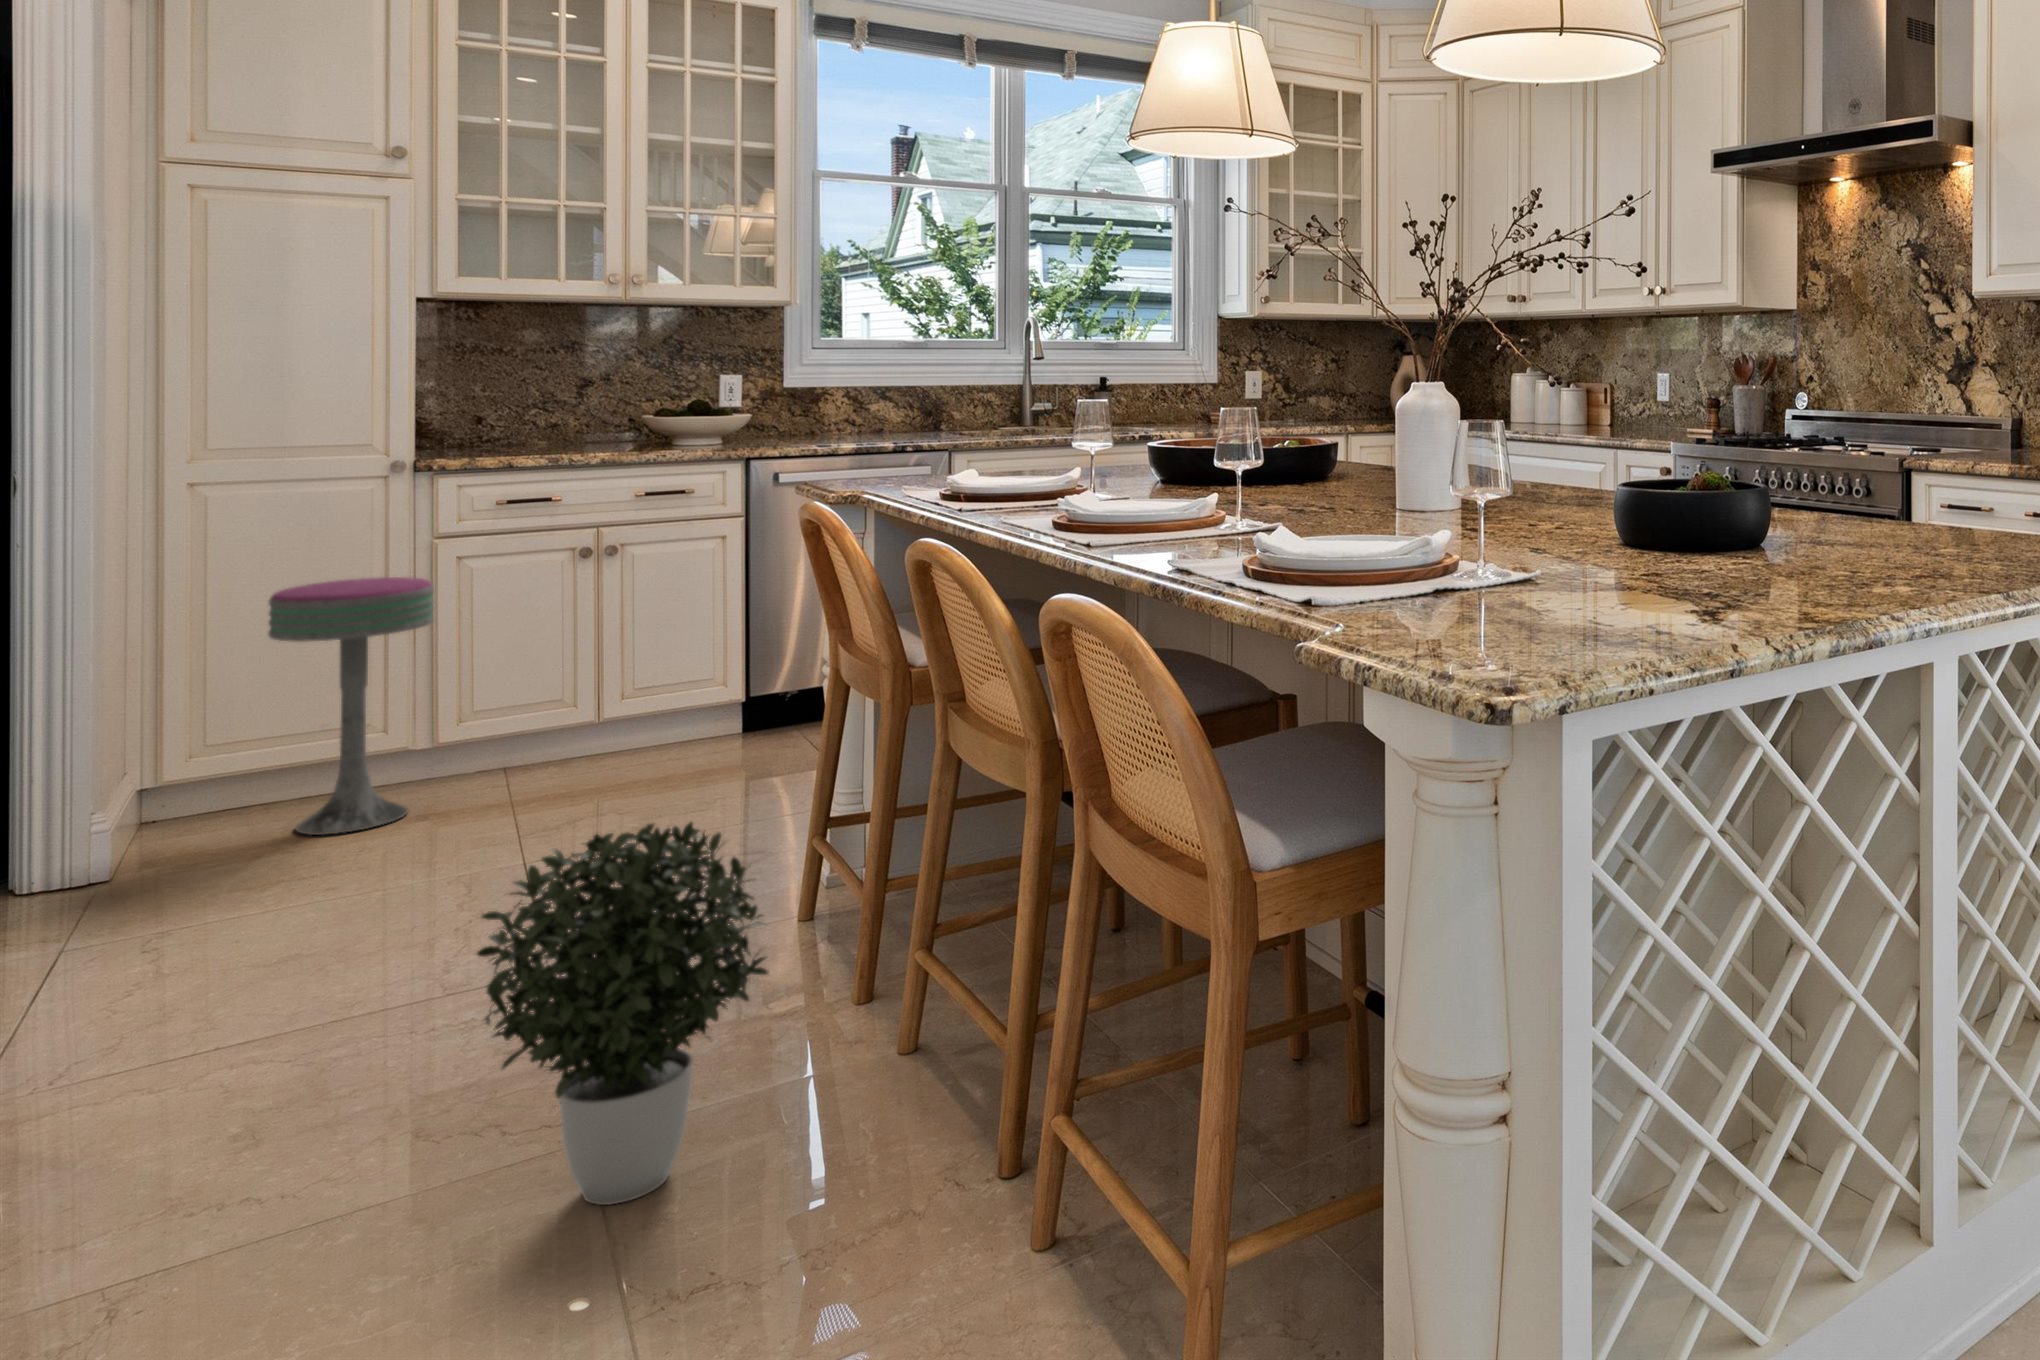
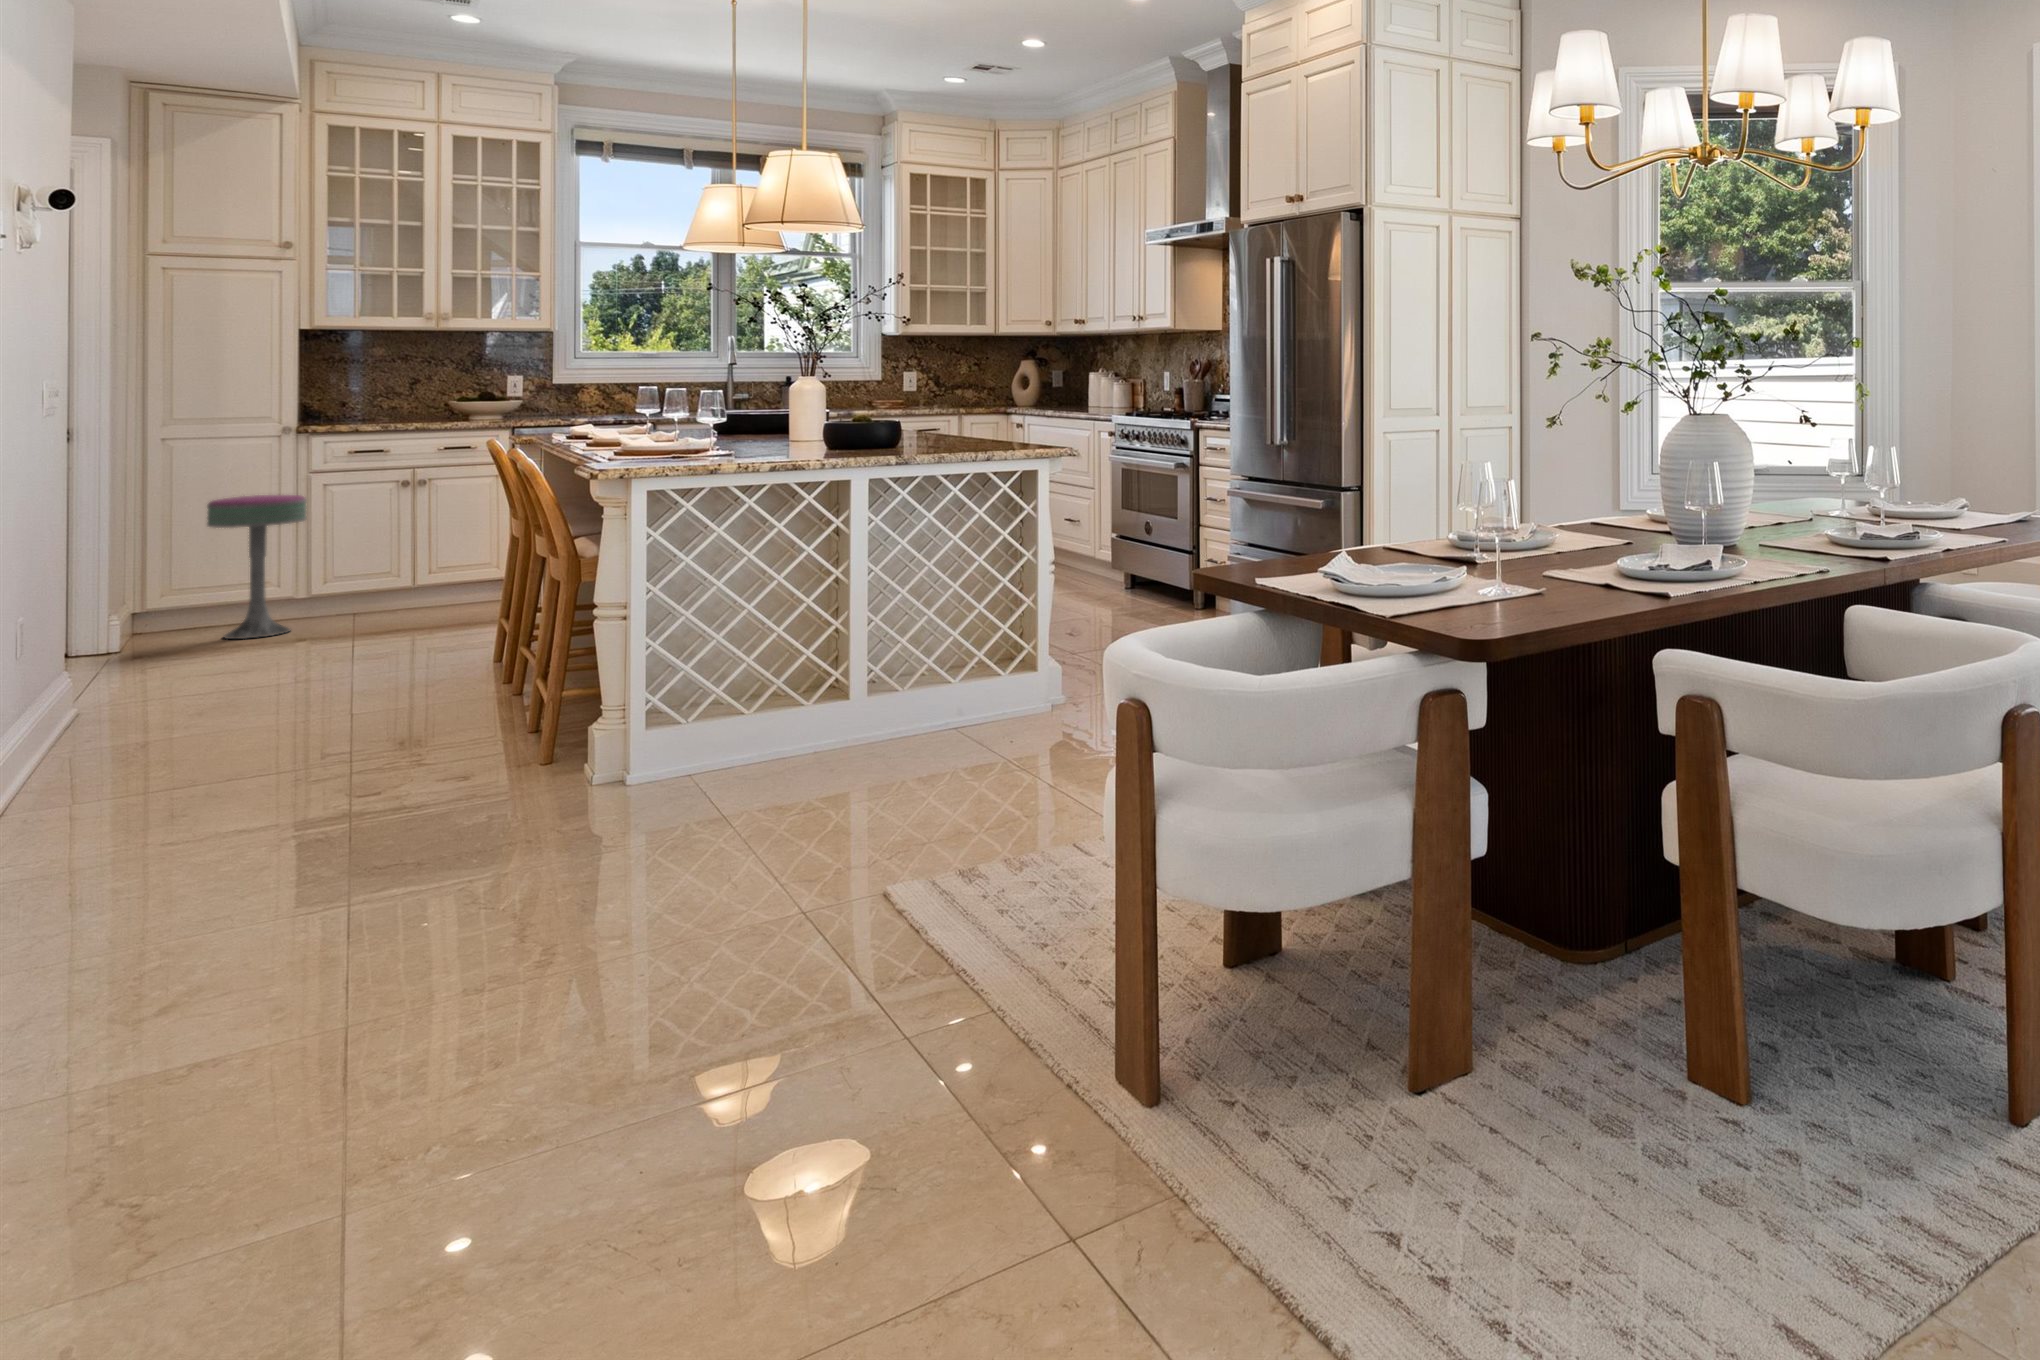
potted plant: present [477,822,769,1205] -> none [285,574,425,734]

